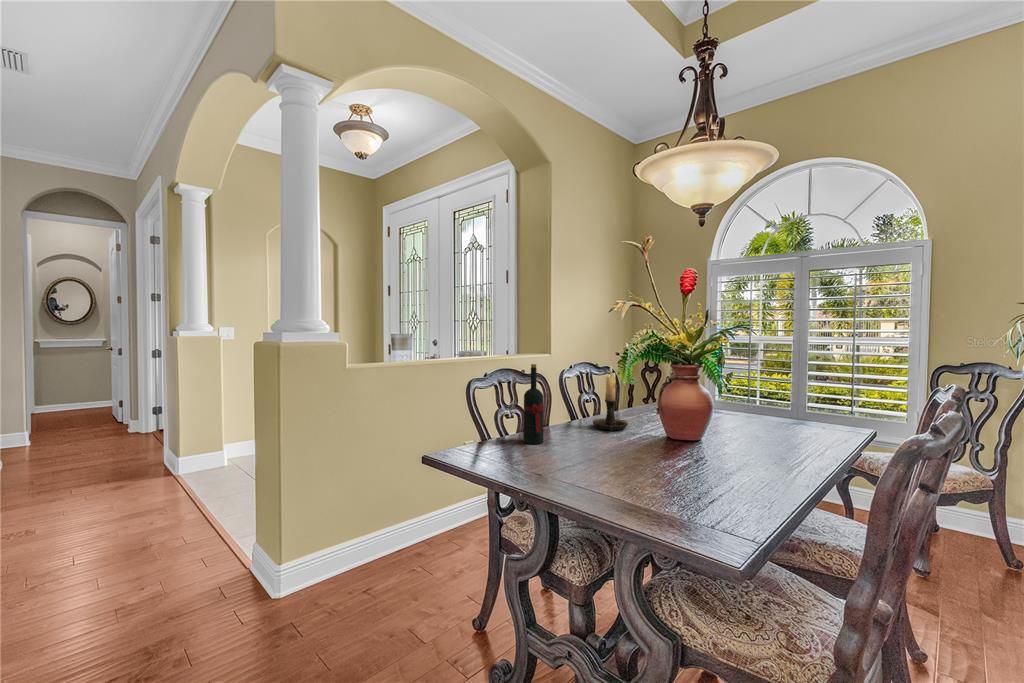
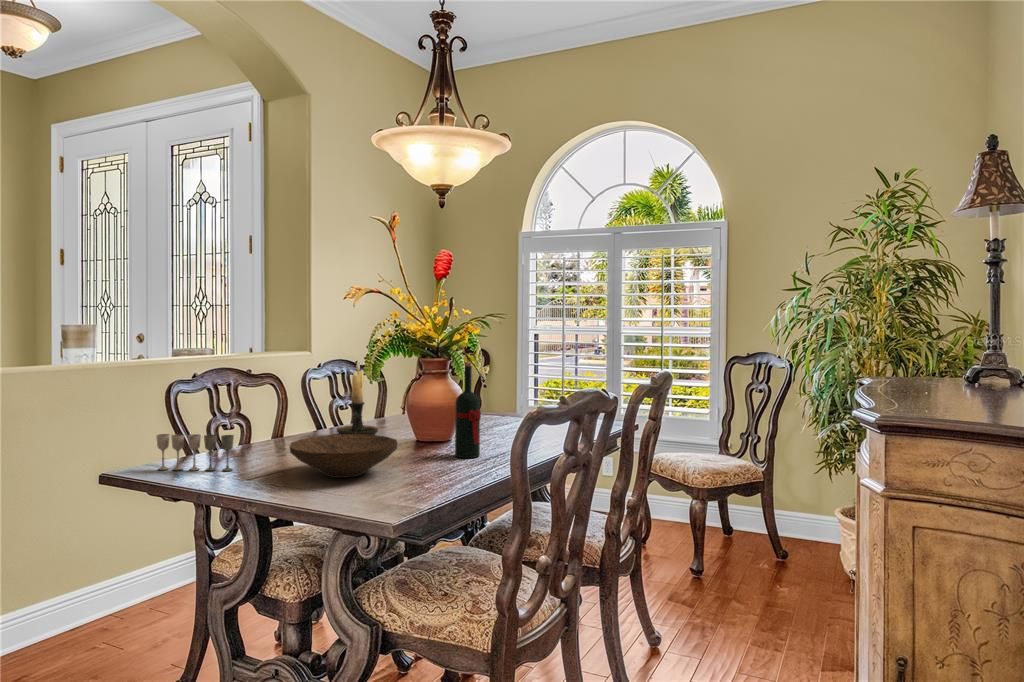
wine bottle: present [524,364,544,444] -> present [455,362,481,458]
wine glass: none [463,426,525,462] -> present [156,434,234,471]
wooden bowl: none [575,433,675,478] -> present [290,434,398,478]

